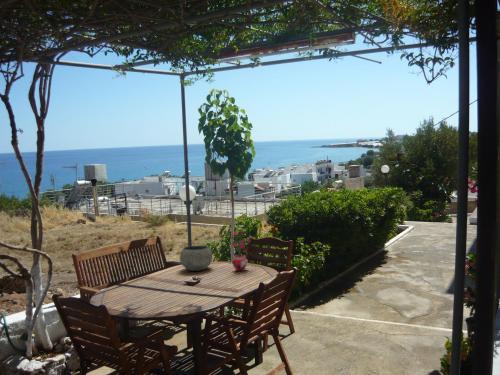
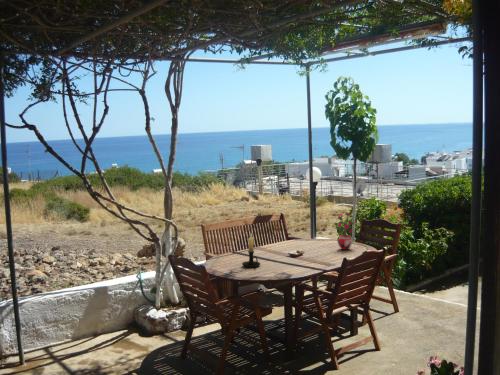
ceramic bowl: present [180,246,212,271] -> none [293,224,322,246]
candle holder: none [137,264,159,307] -> present [242,234,260,268]

